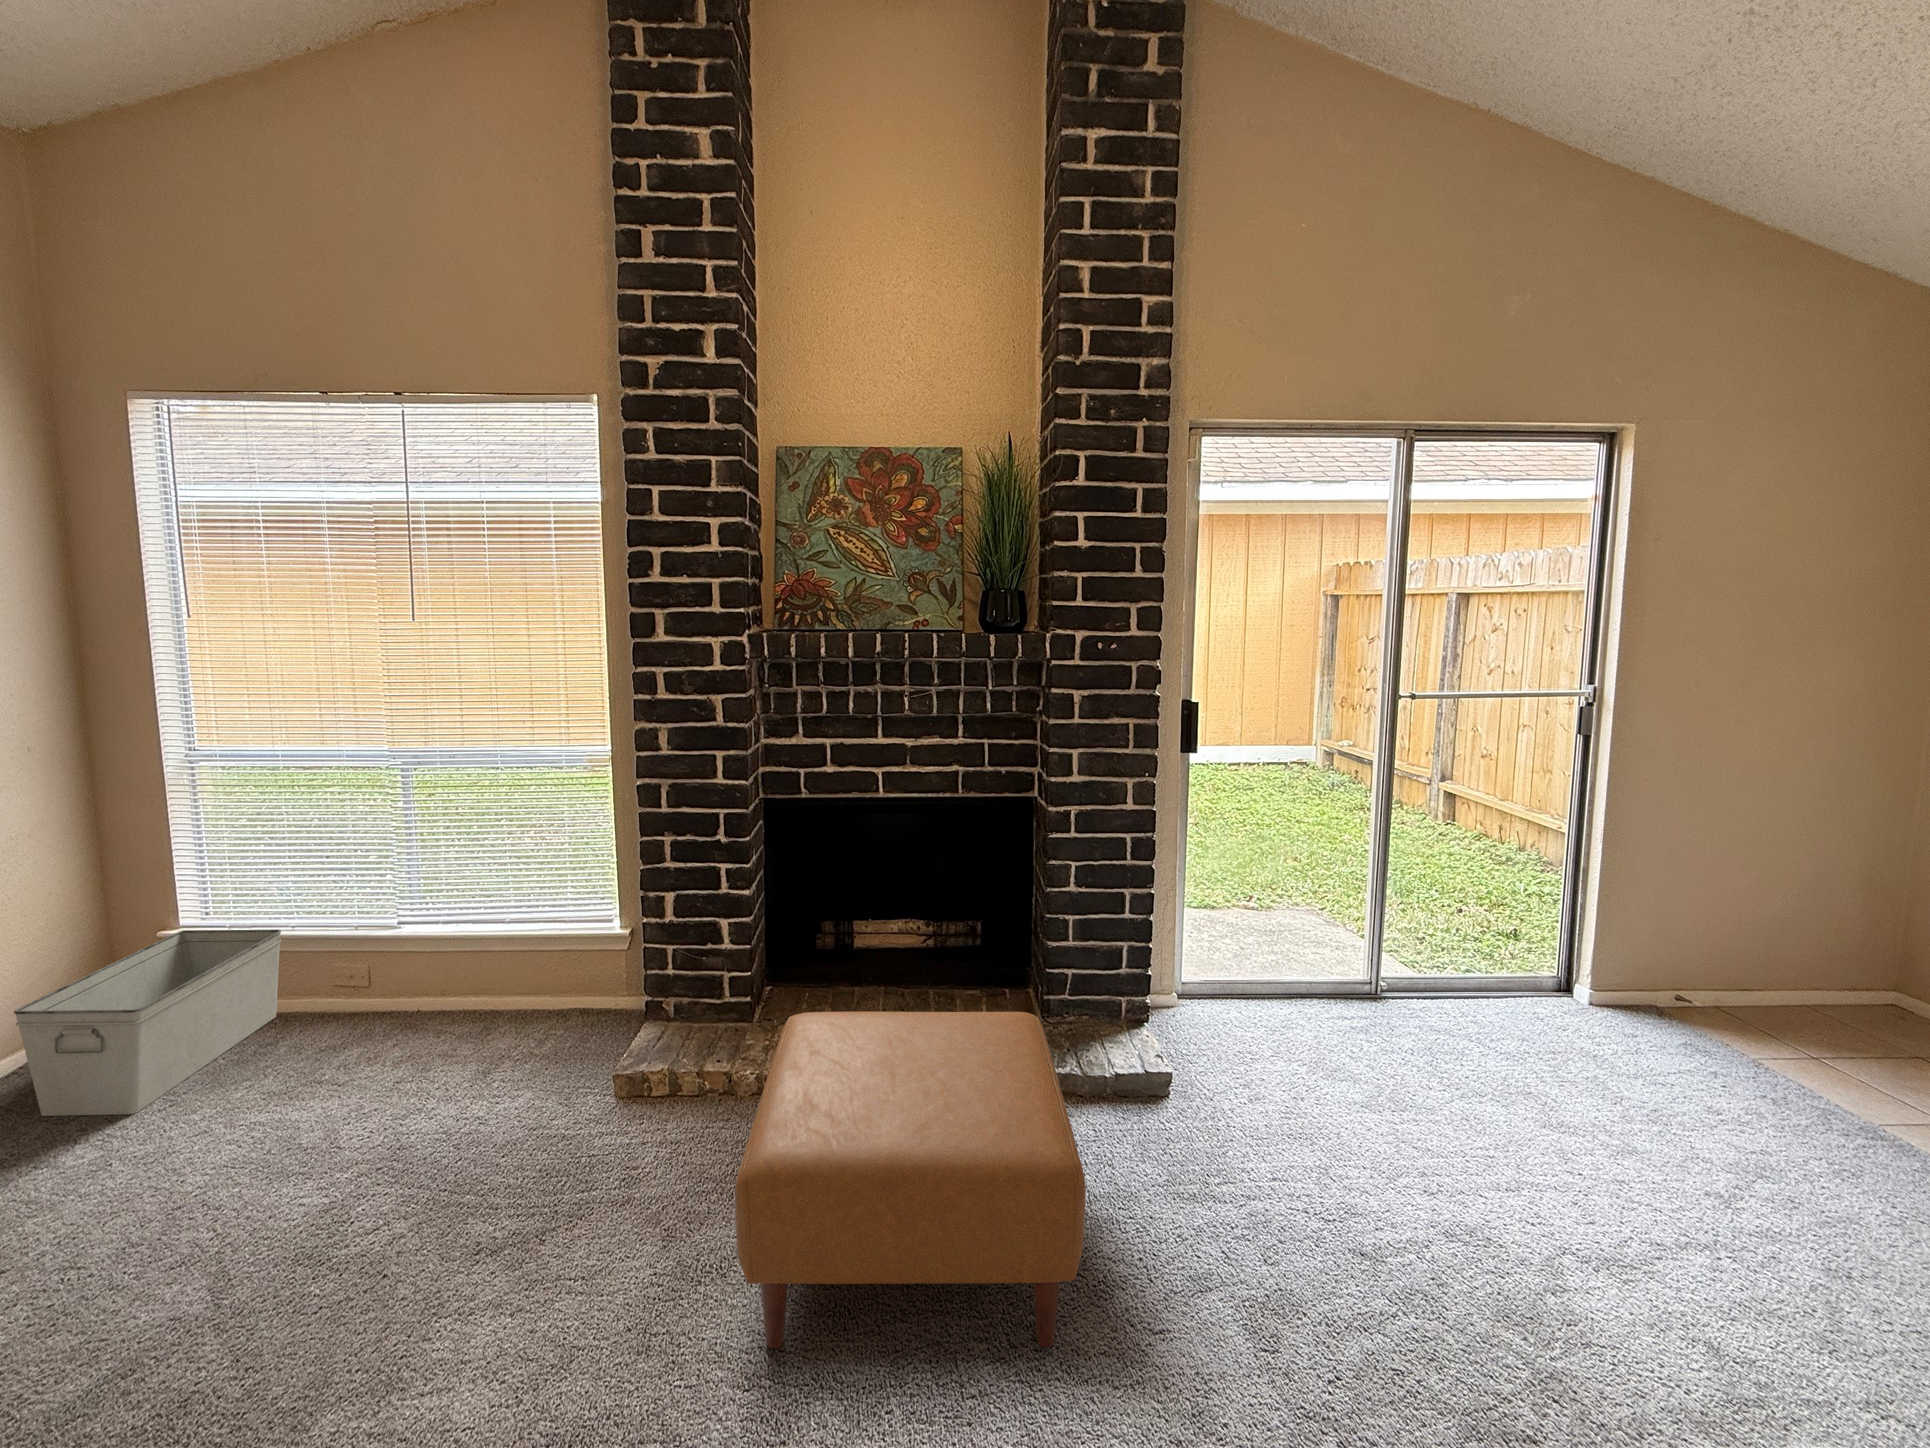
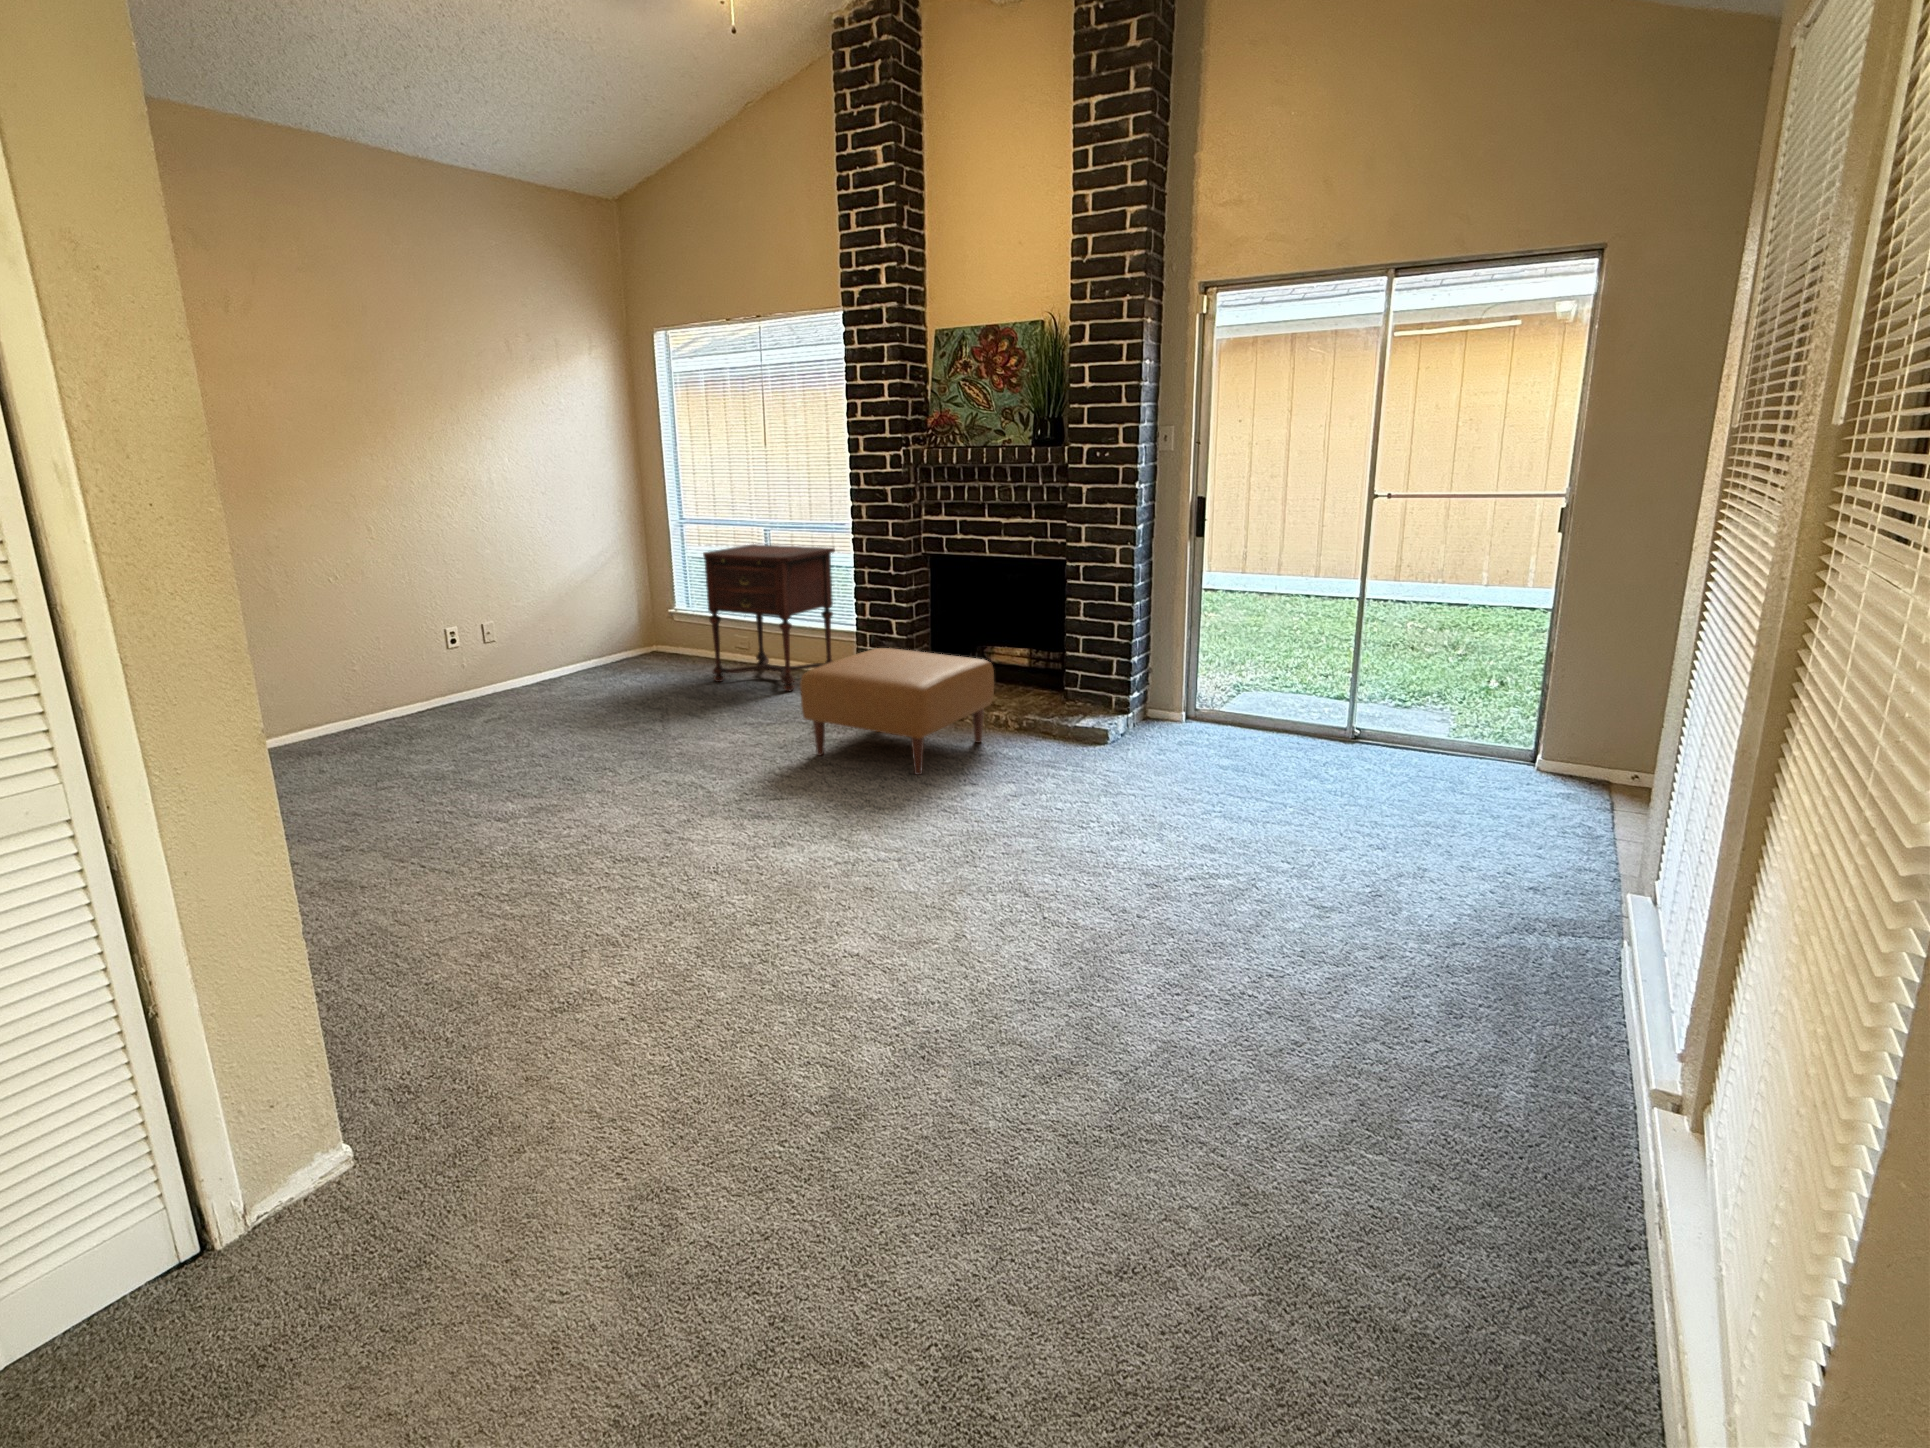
side table: none [297,796,581,1098] -> present [703,544,835,691]
storage bin: present [14,930,282,1116] -> none [613,609,712,675]

